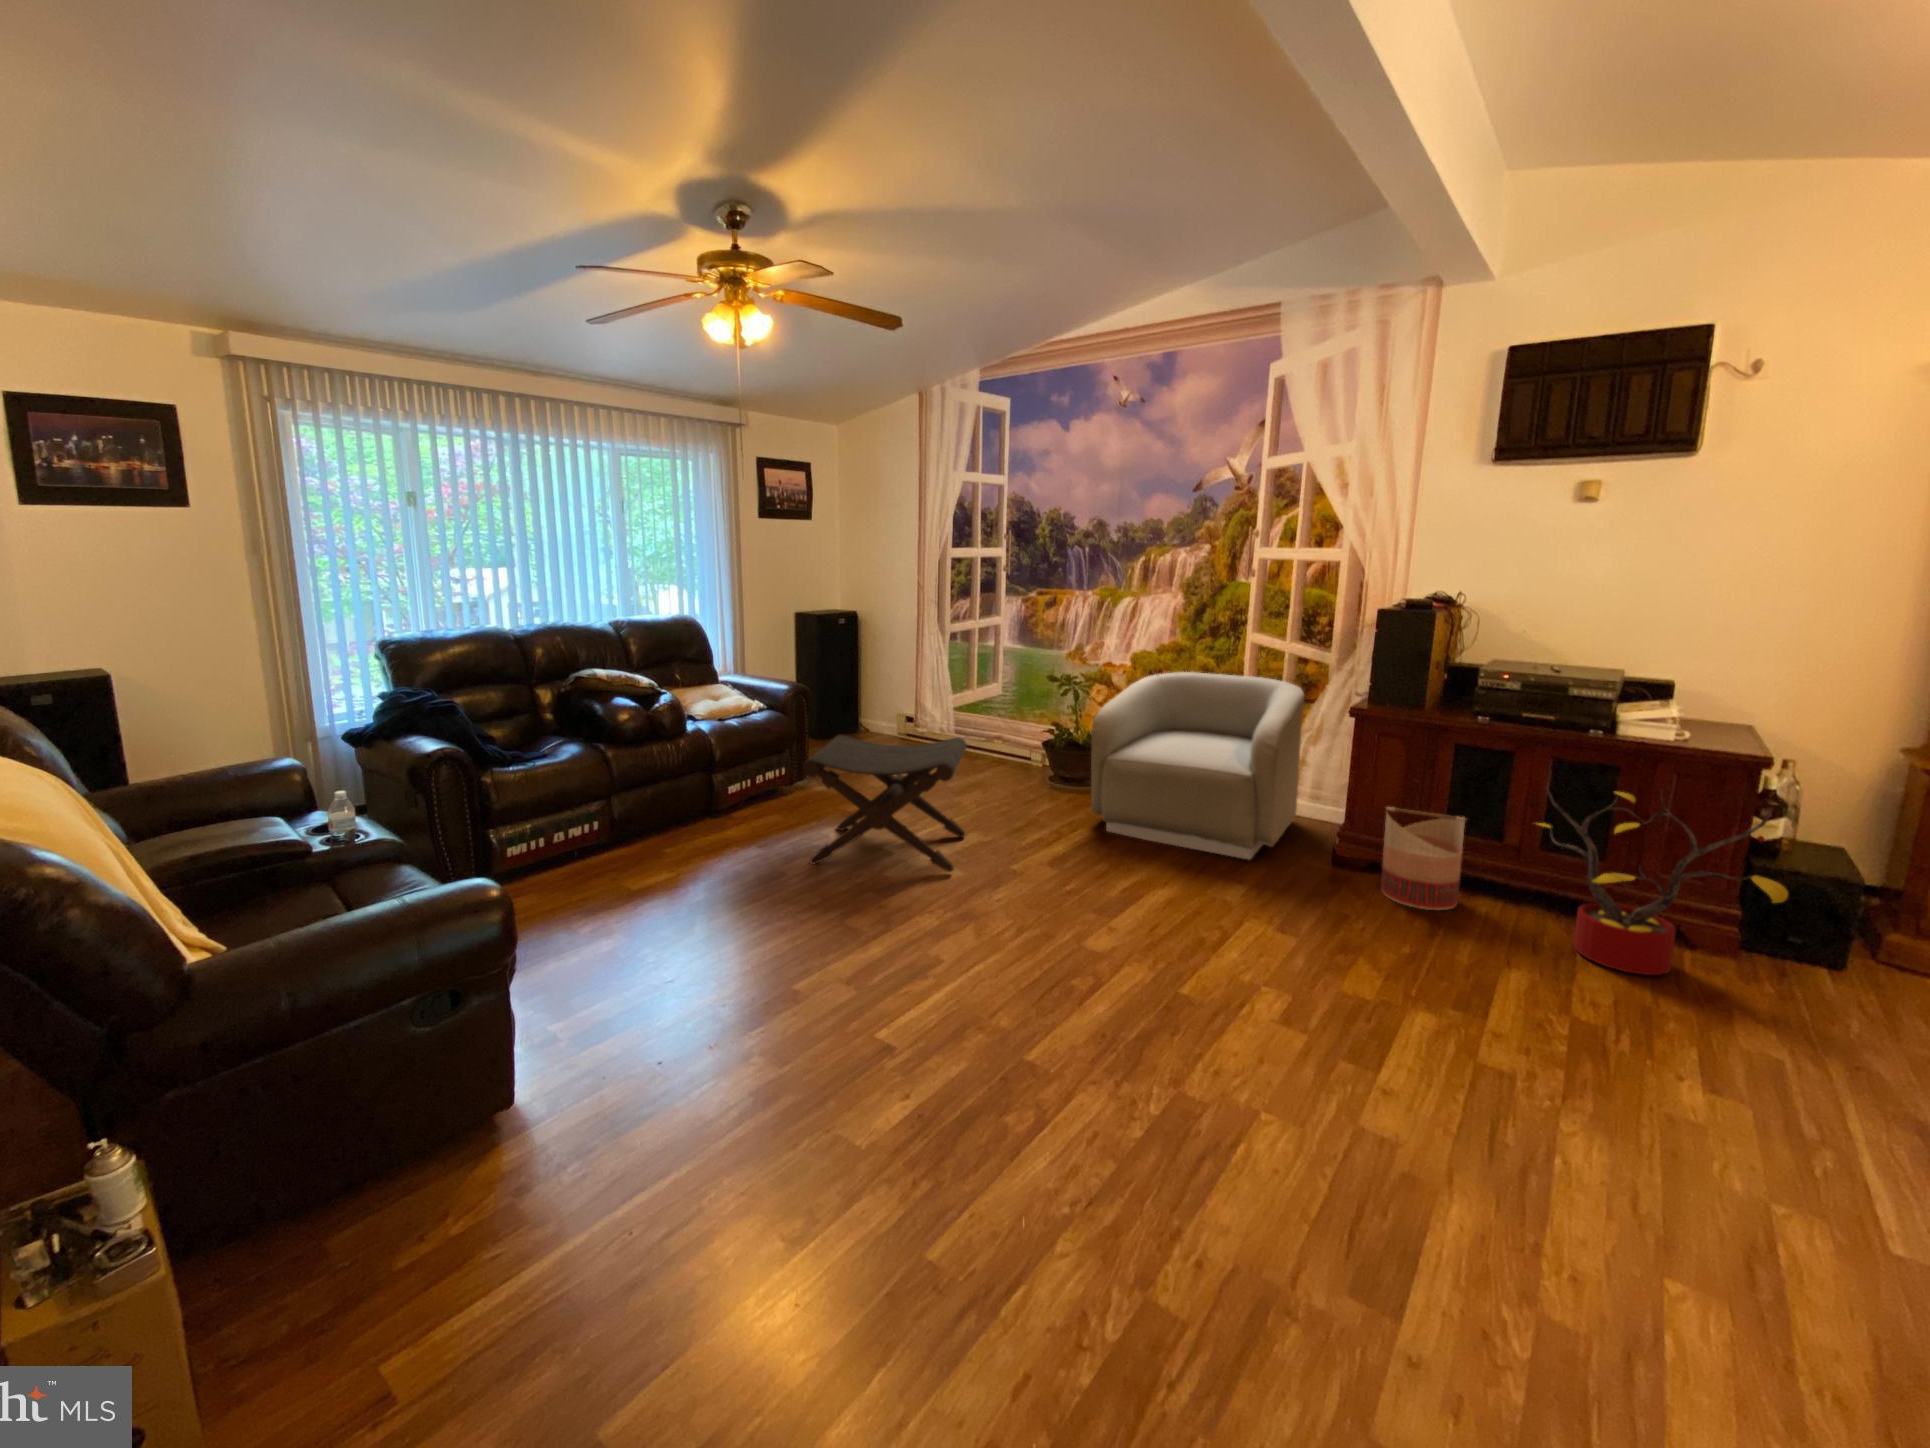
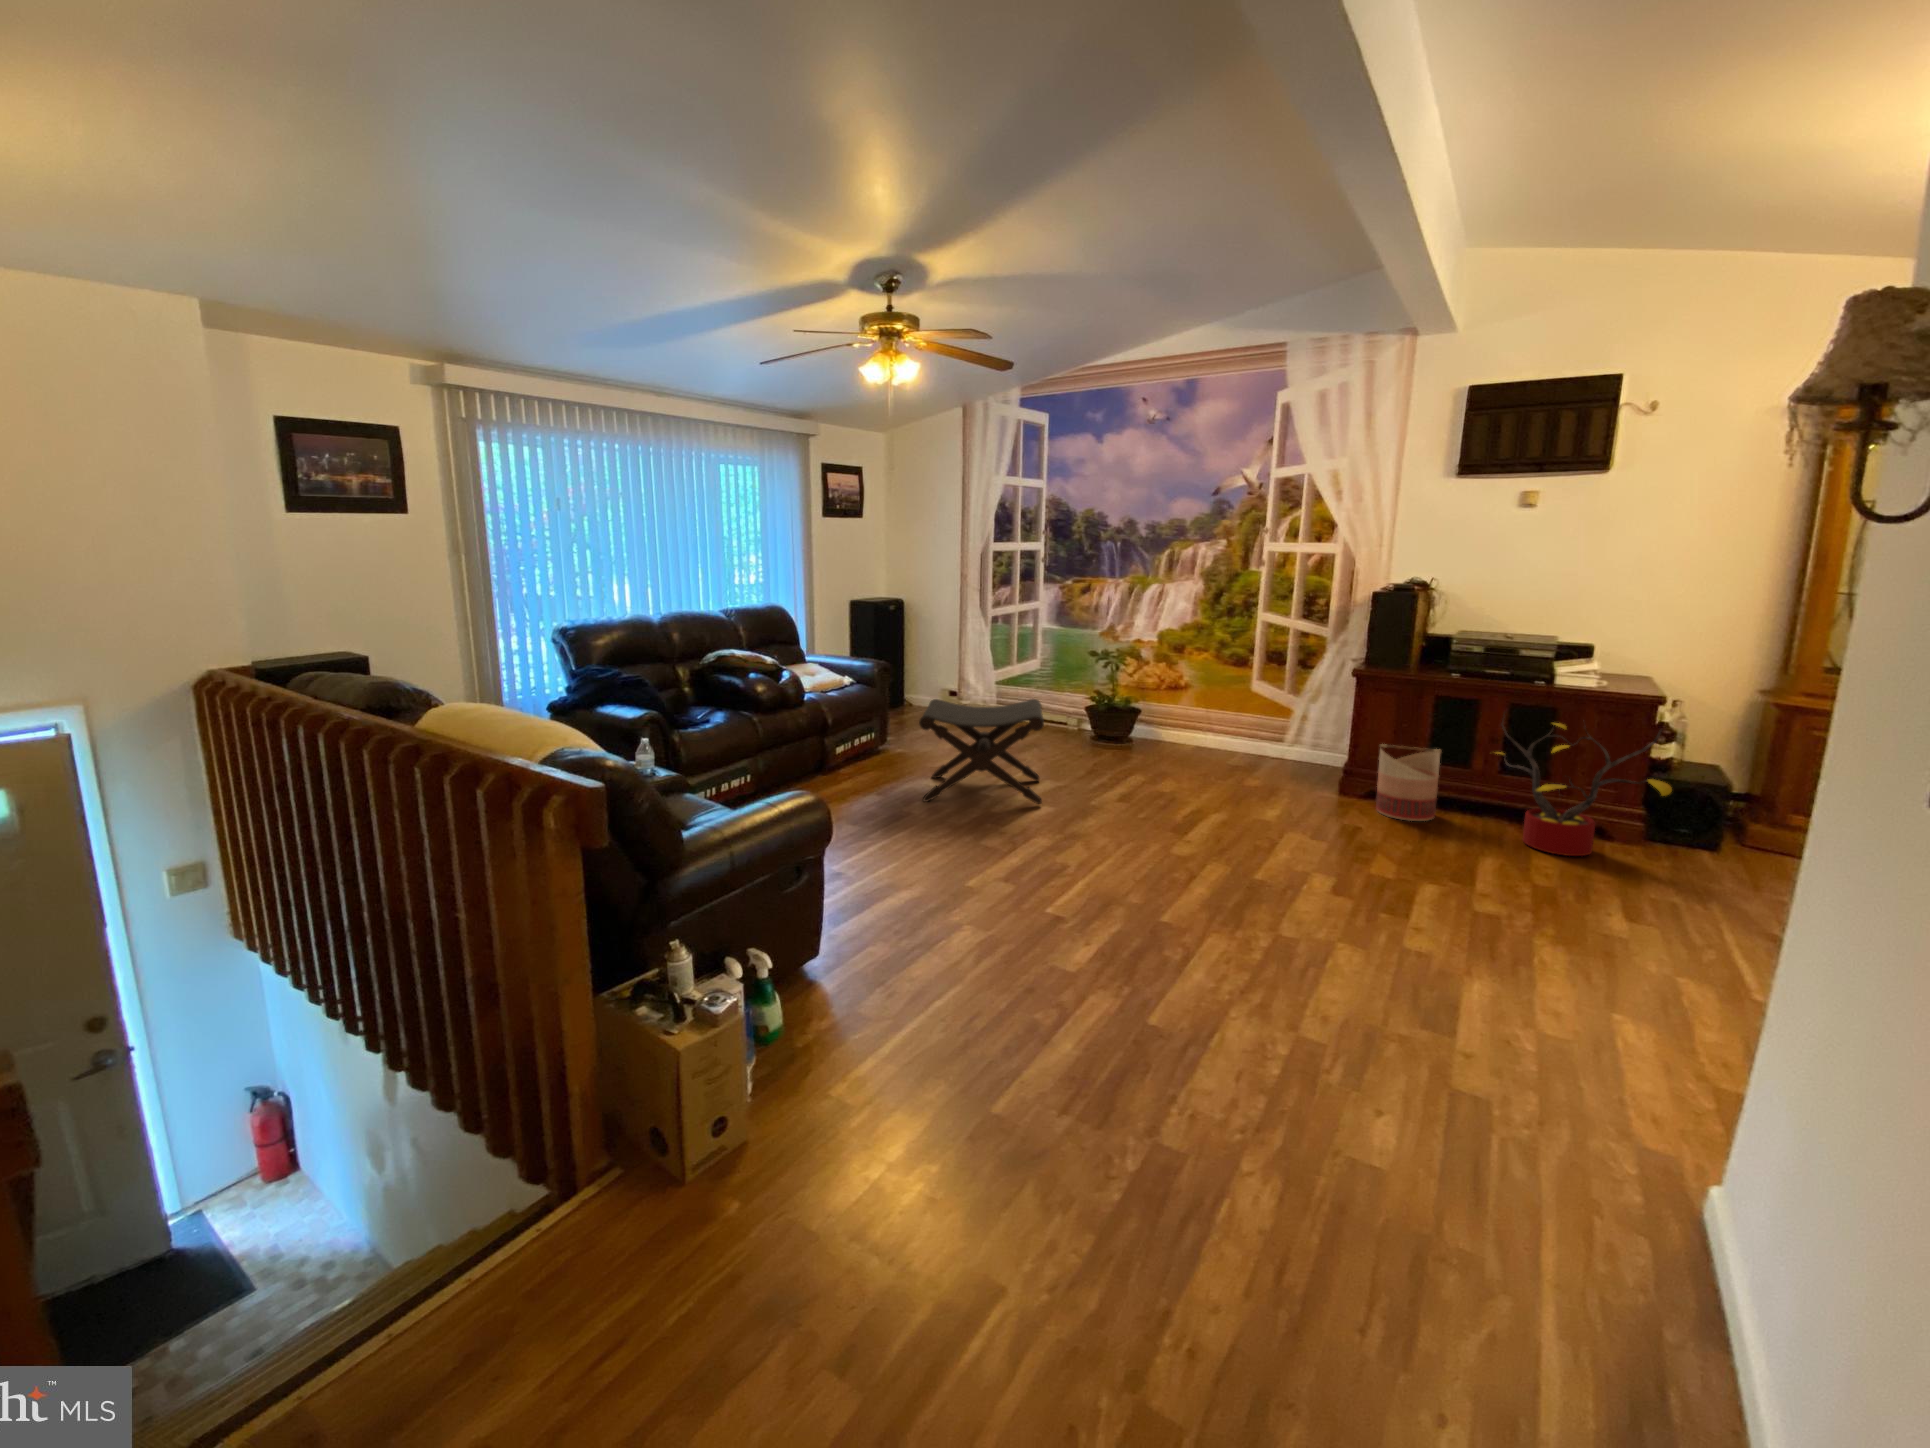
armchair: present [1091,672,1305,859] -> none [1138,646,1308,791]

